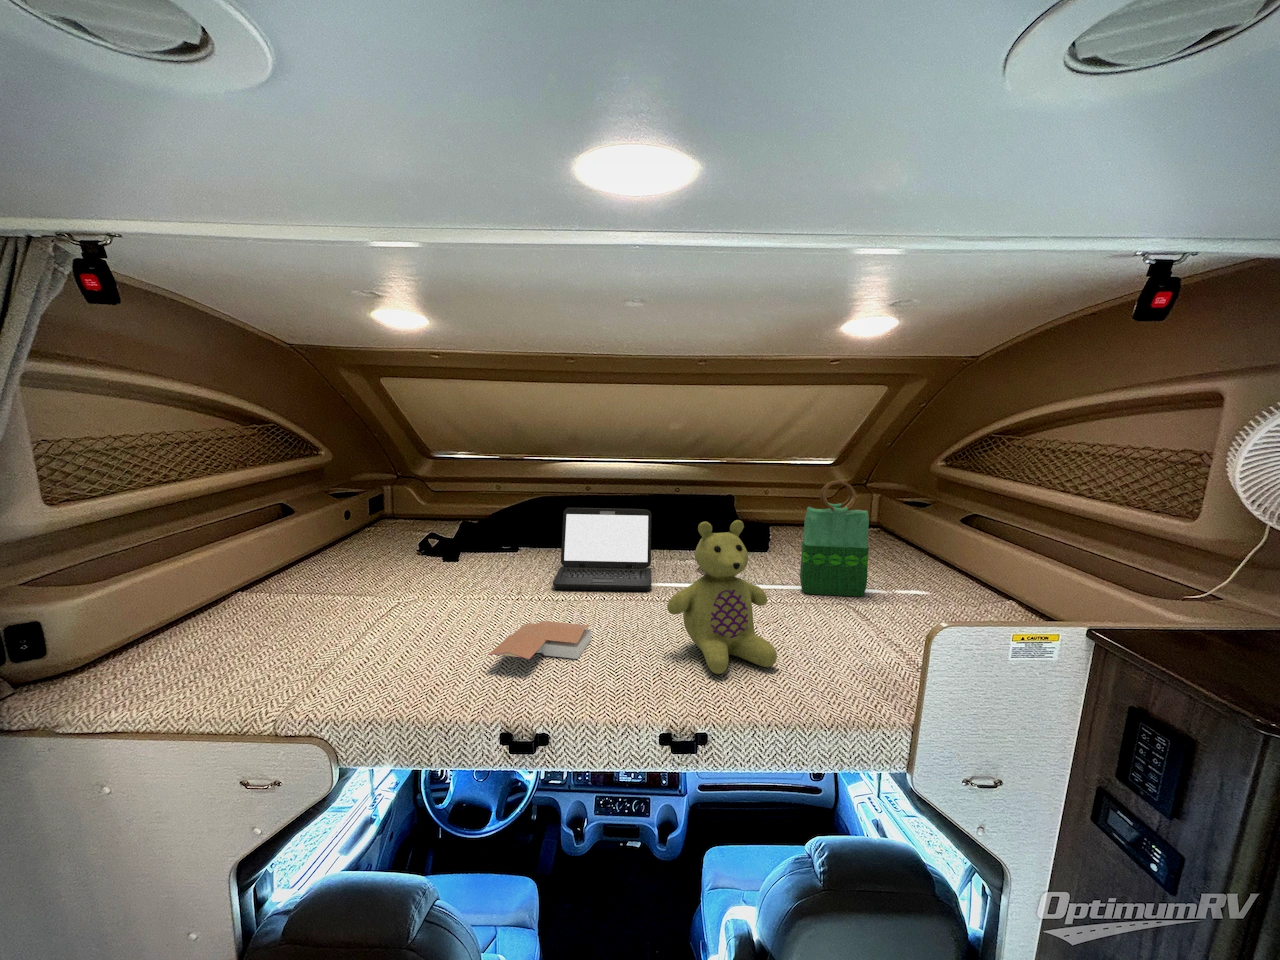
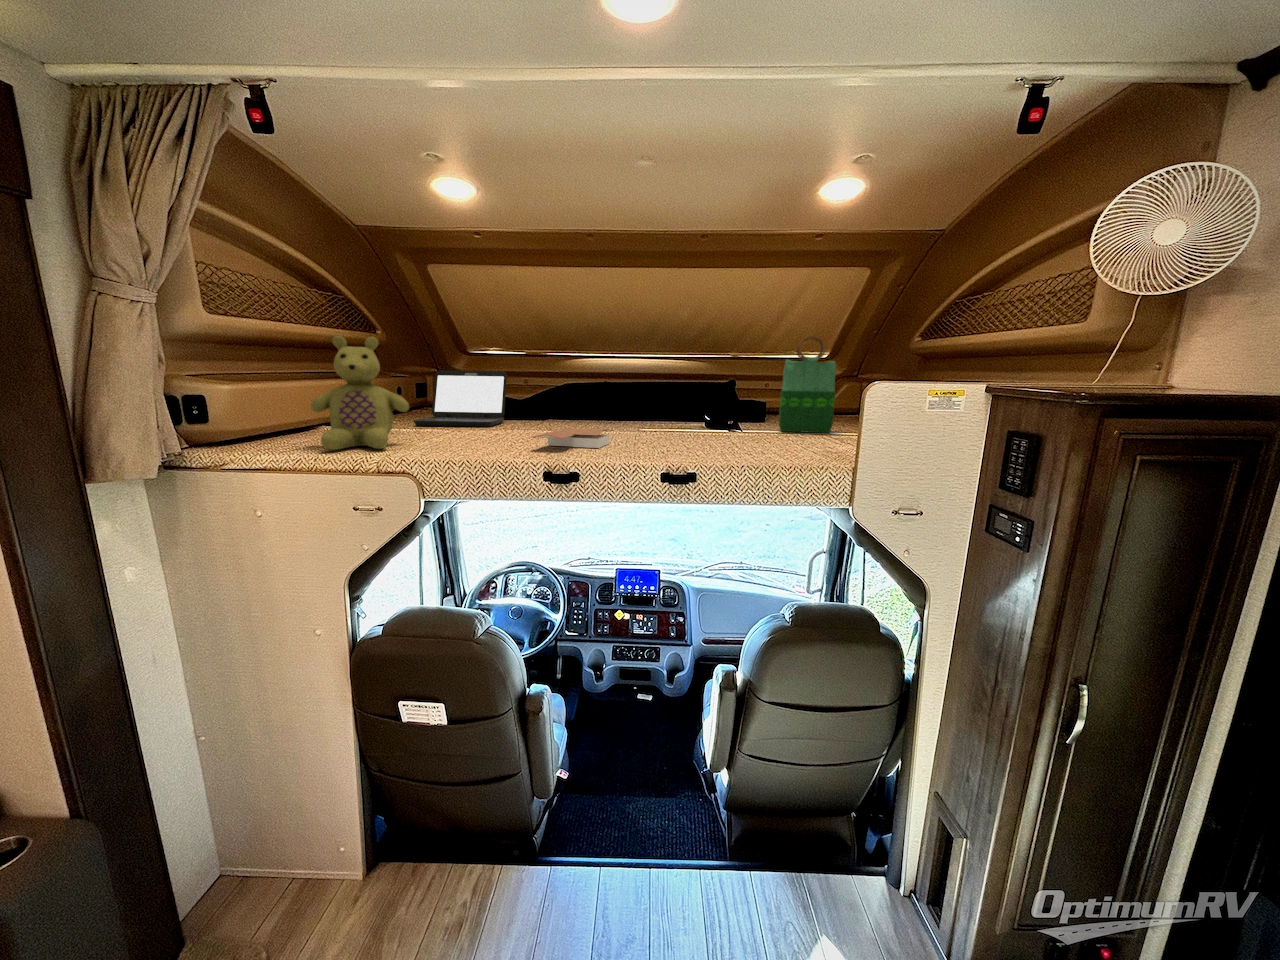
laptop: present [552,508,652,591] -> present [414,370,507,427]
stuffed bear: present [667,520,777,674] -> present [311,336,409,450]

